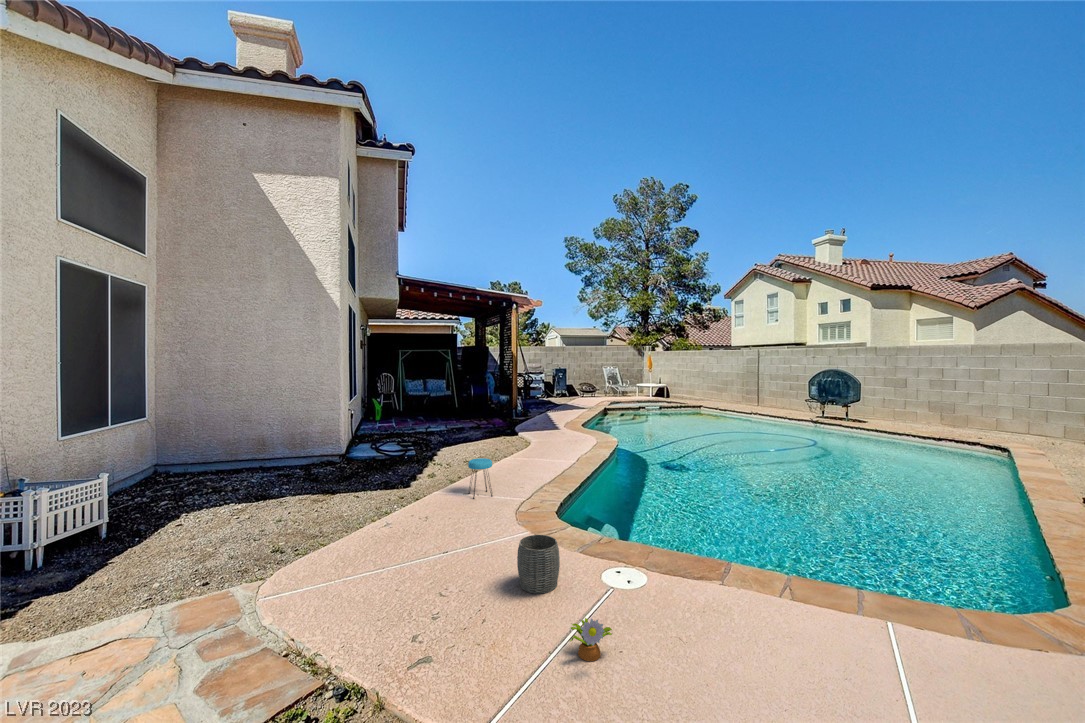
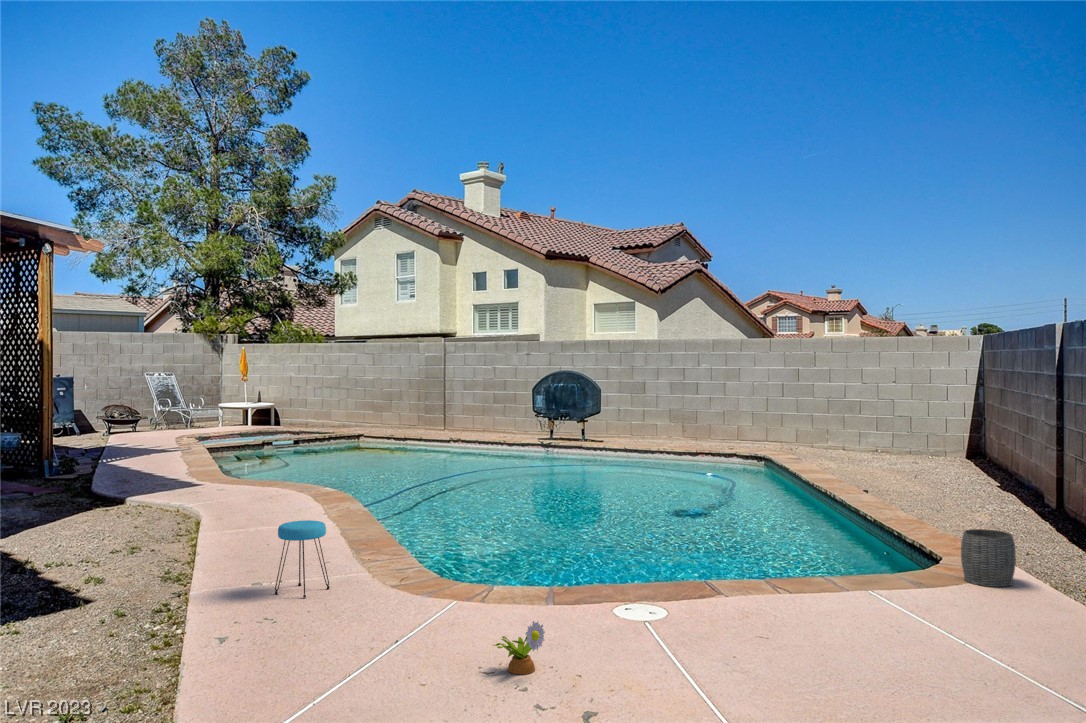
woven basket: present [517,535,560,594] -> present [961,529,1016,587]
decorative plant: present [570,618,612,661] -> present [493,621,545,674]

